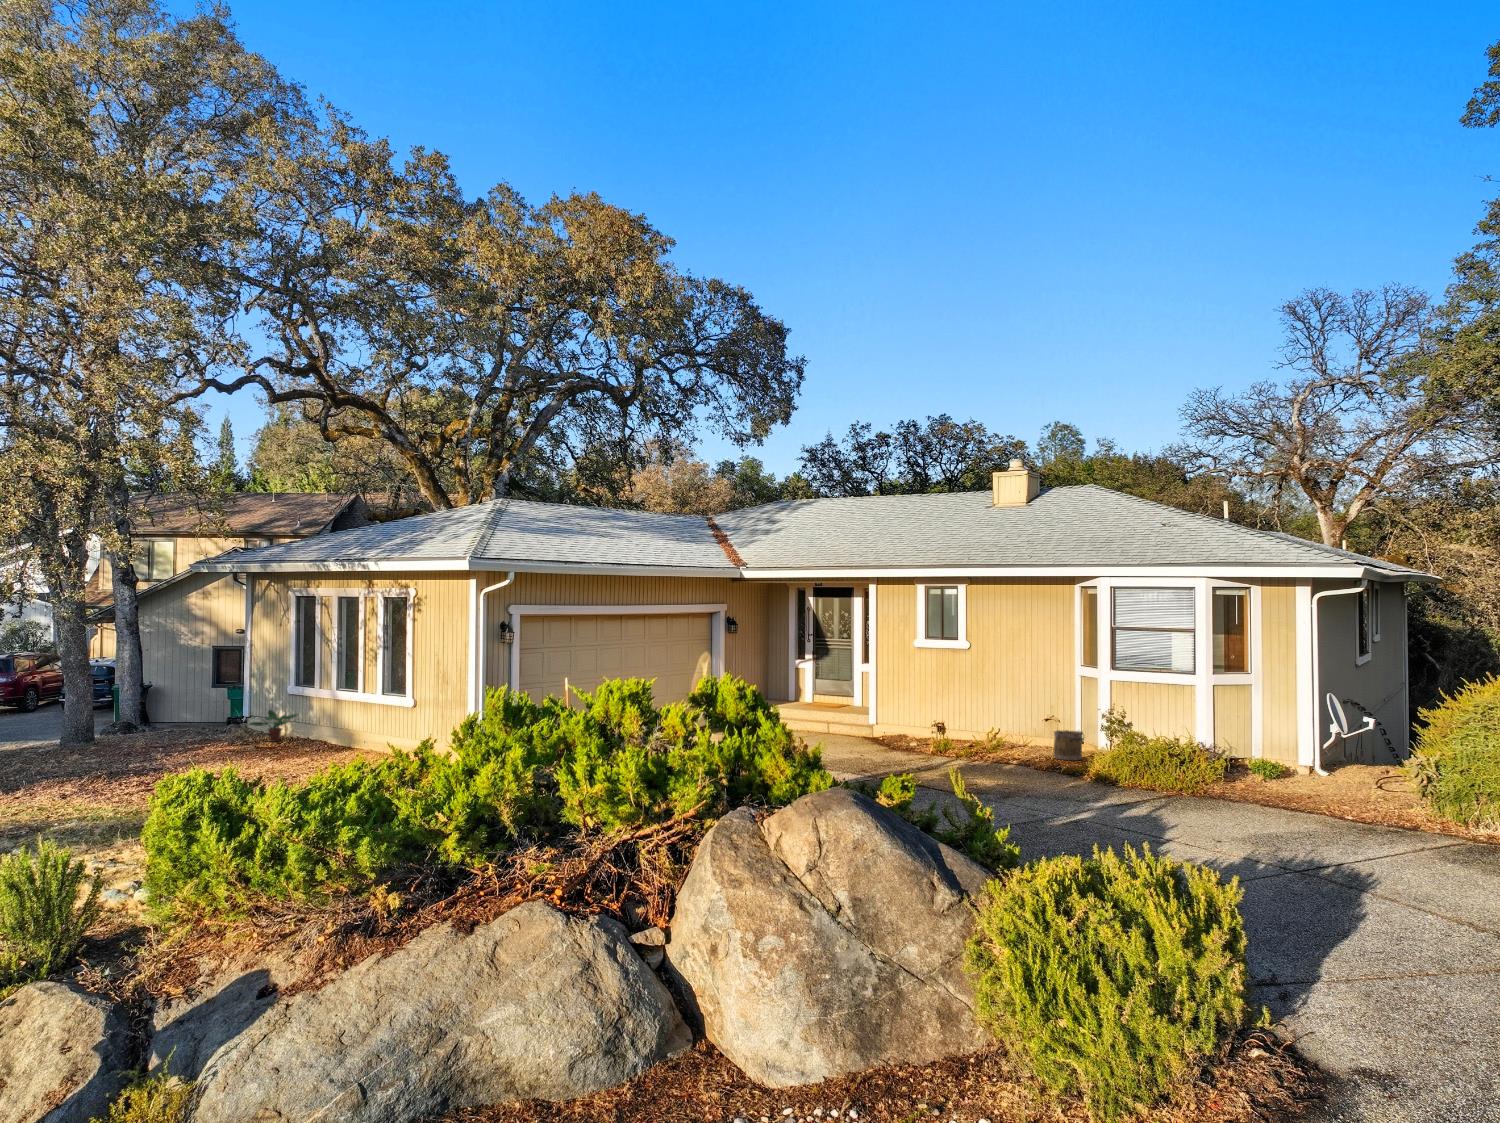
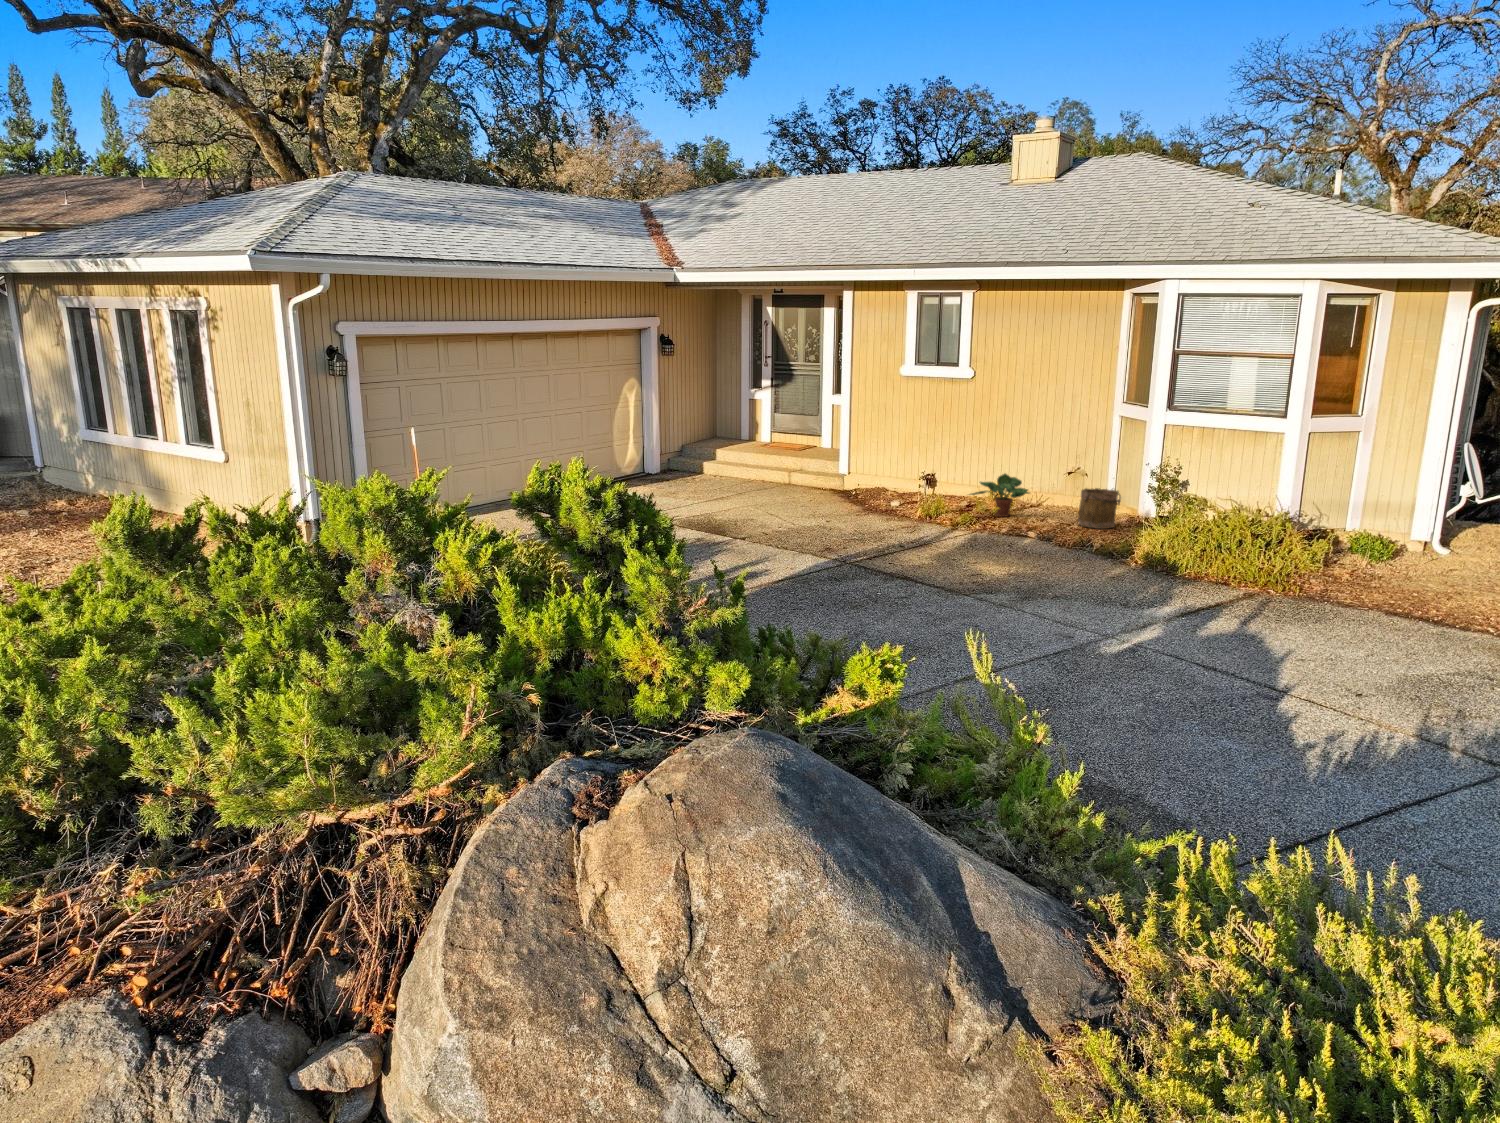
potted plant: present [249,710,298,742] -> present [970,474,1029,517]

